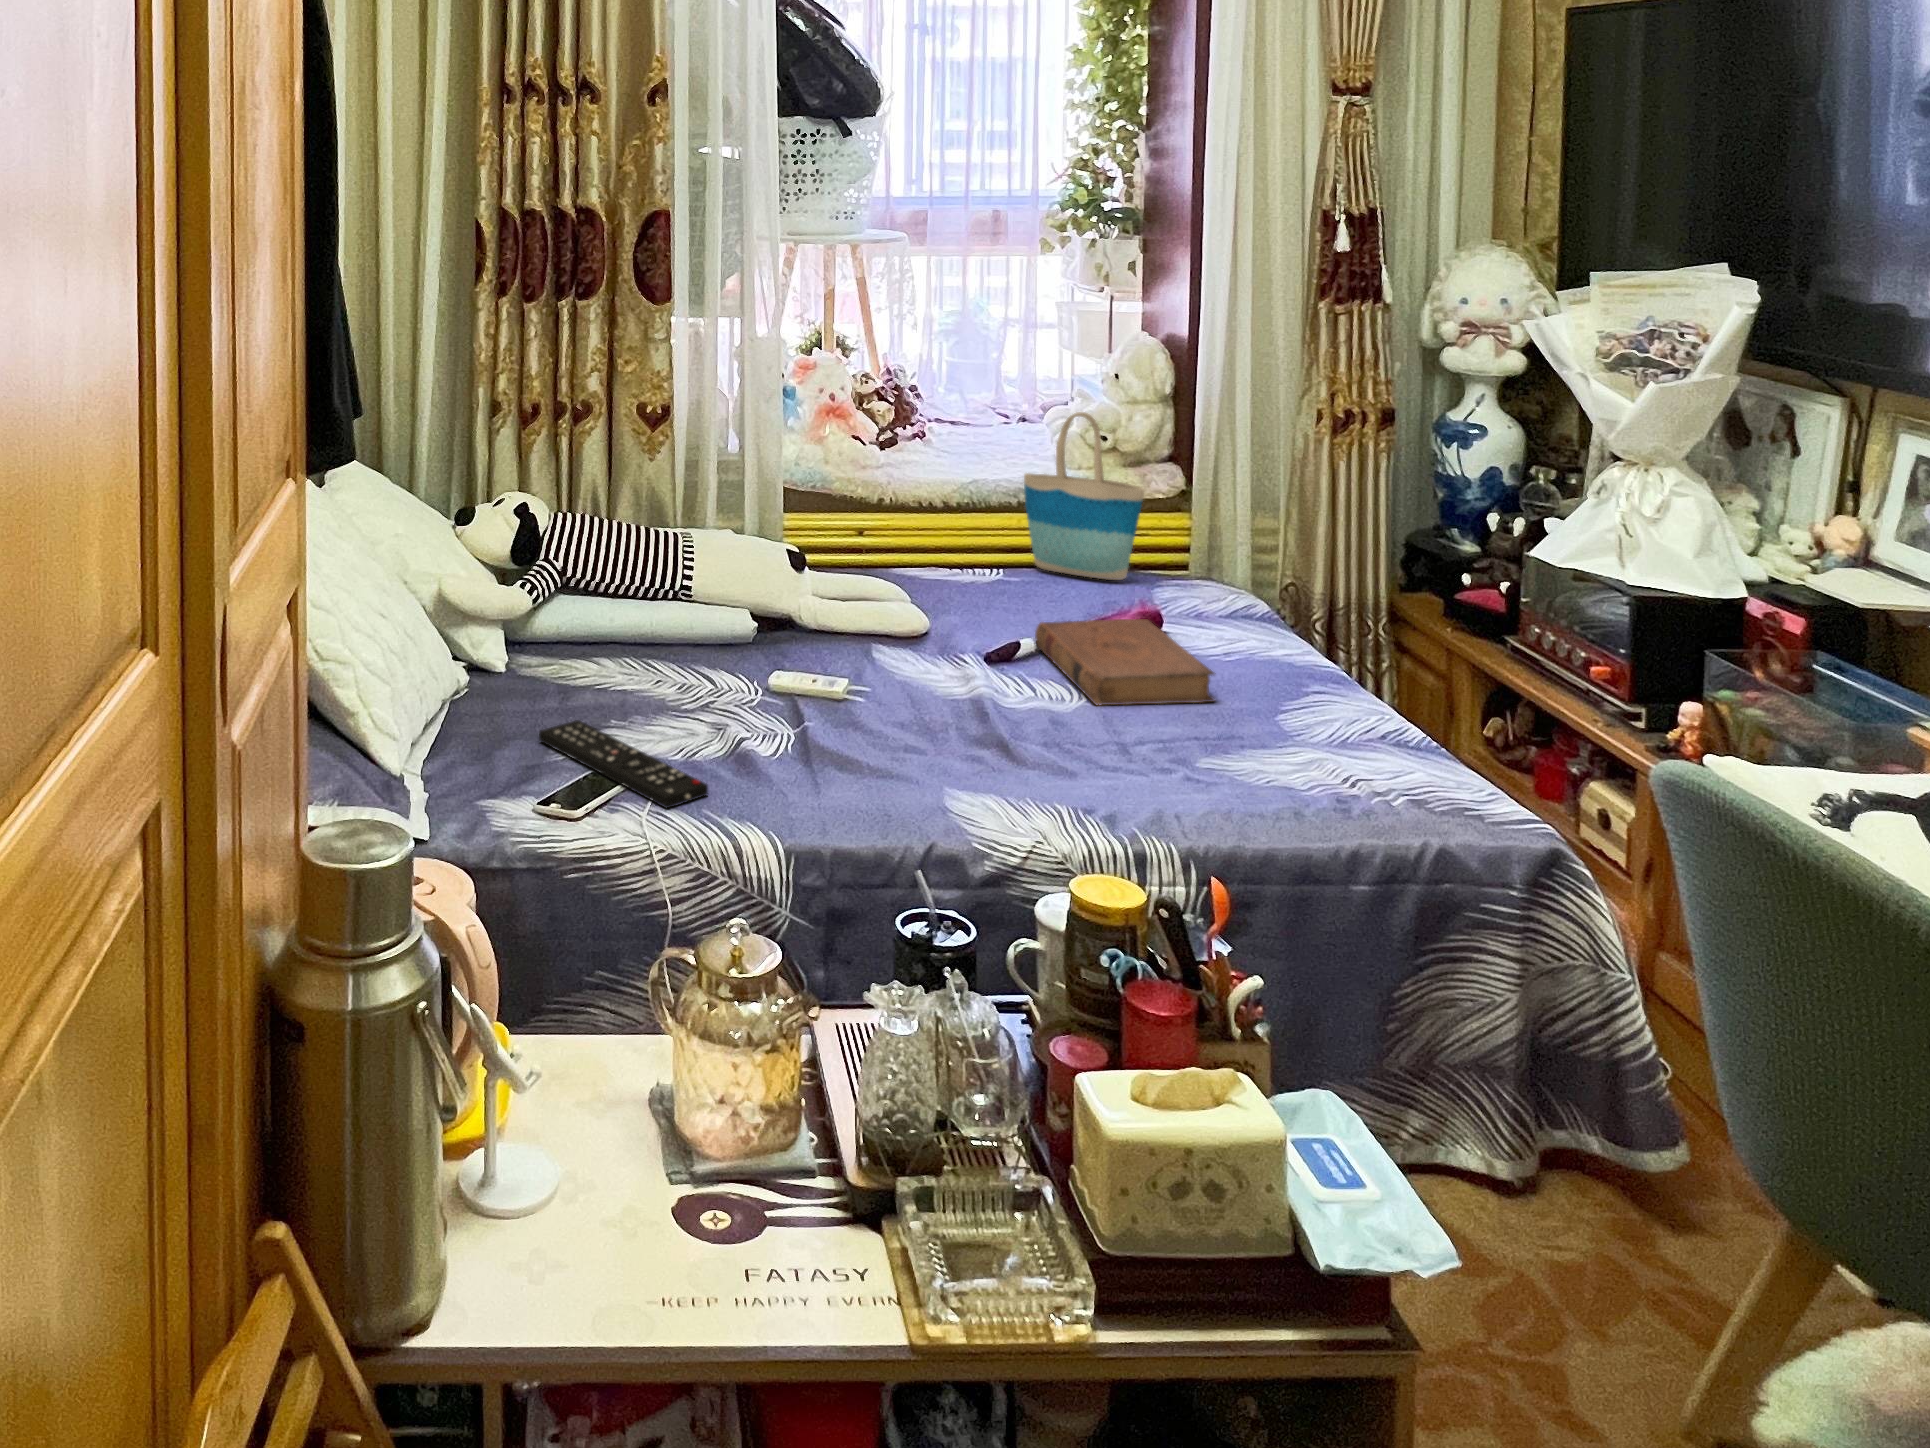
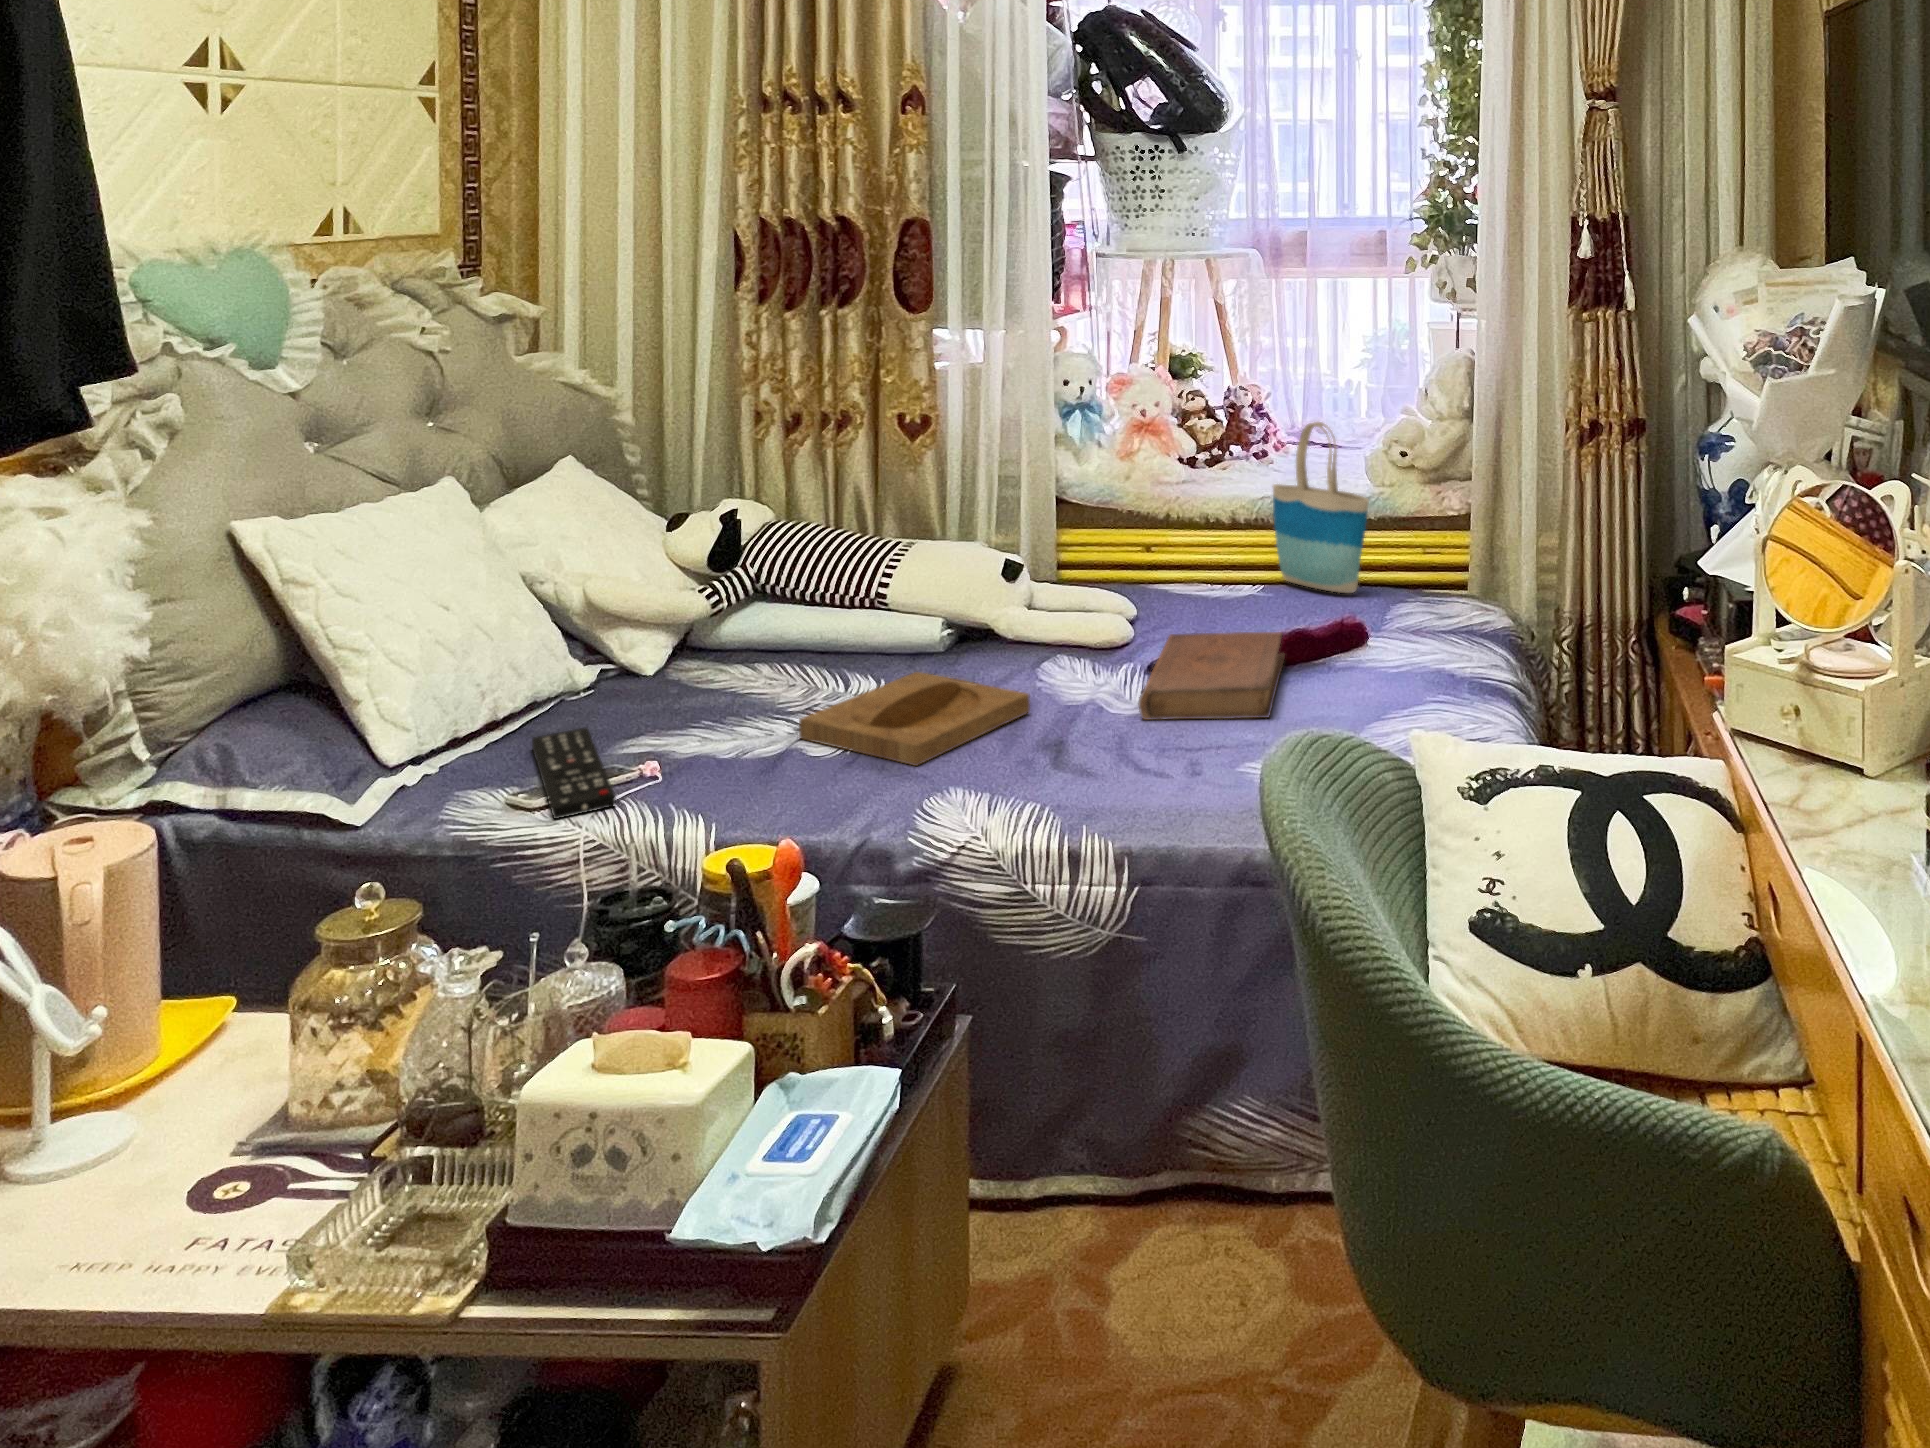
tray: none [788,662,977,753] -> present [799,672,1030,766]

